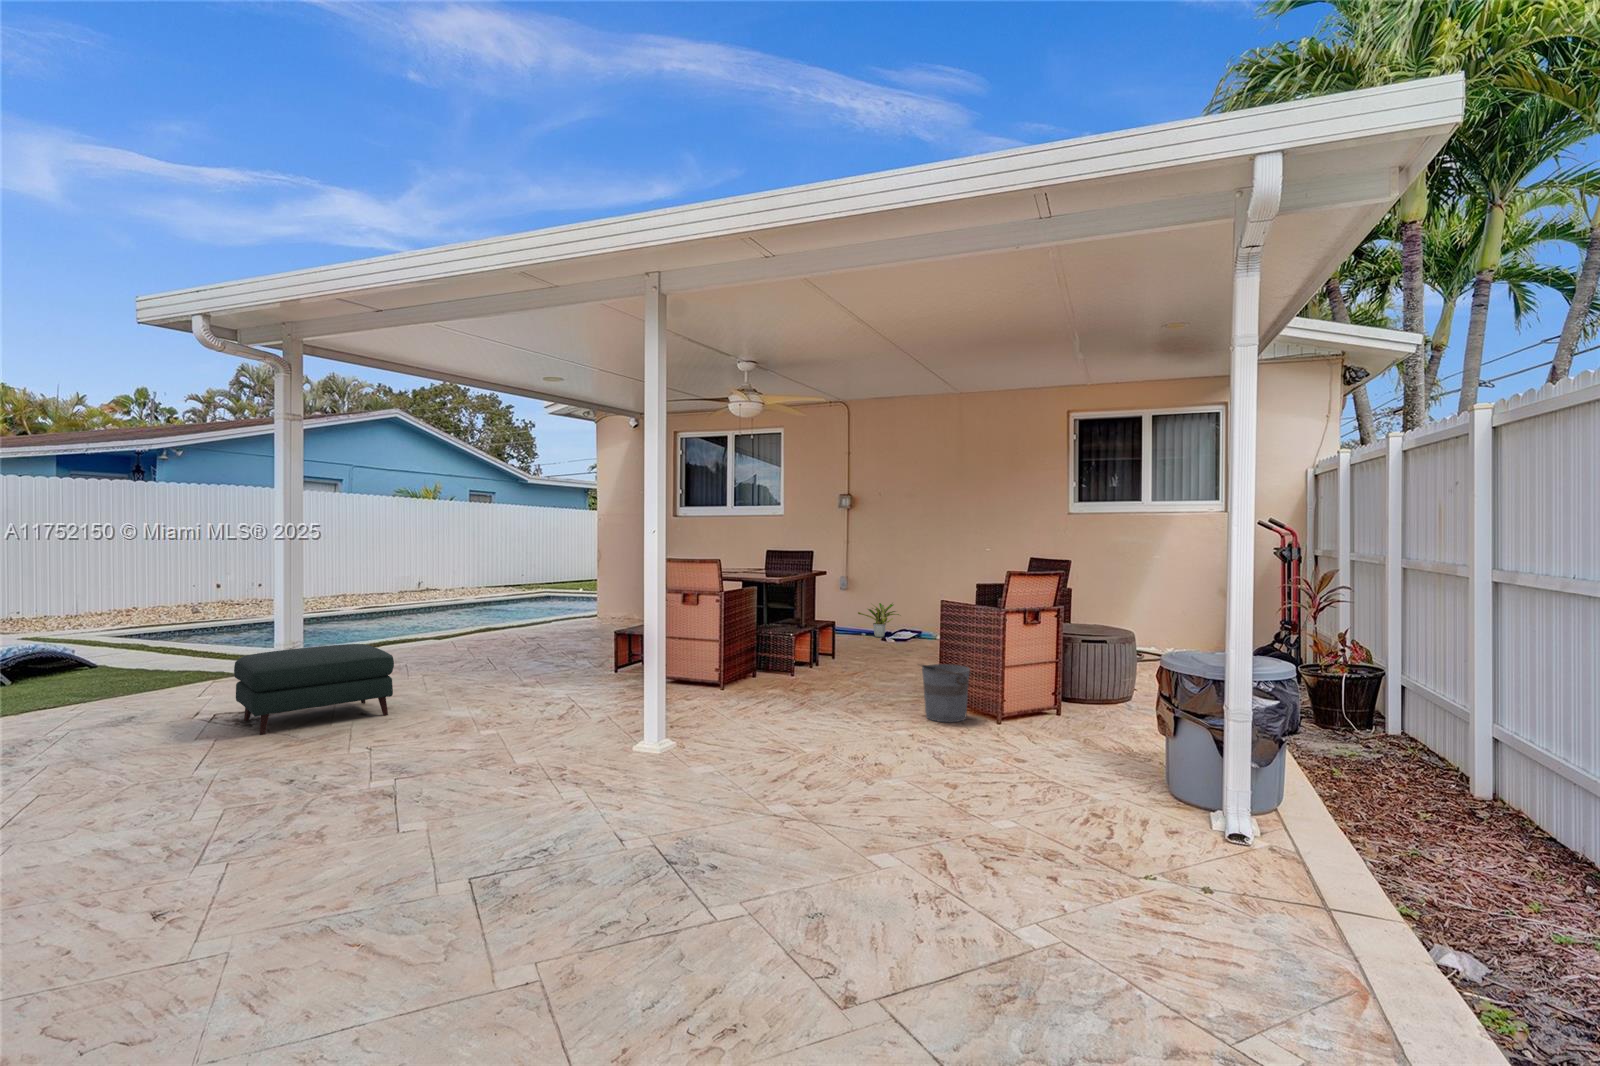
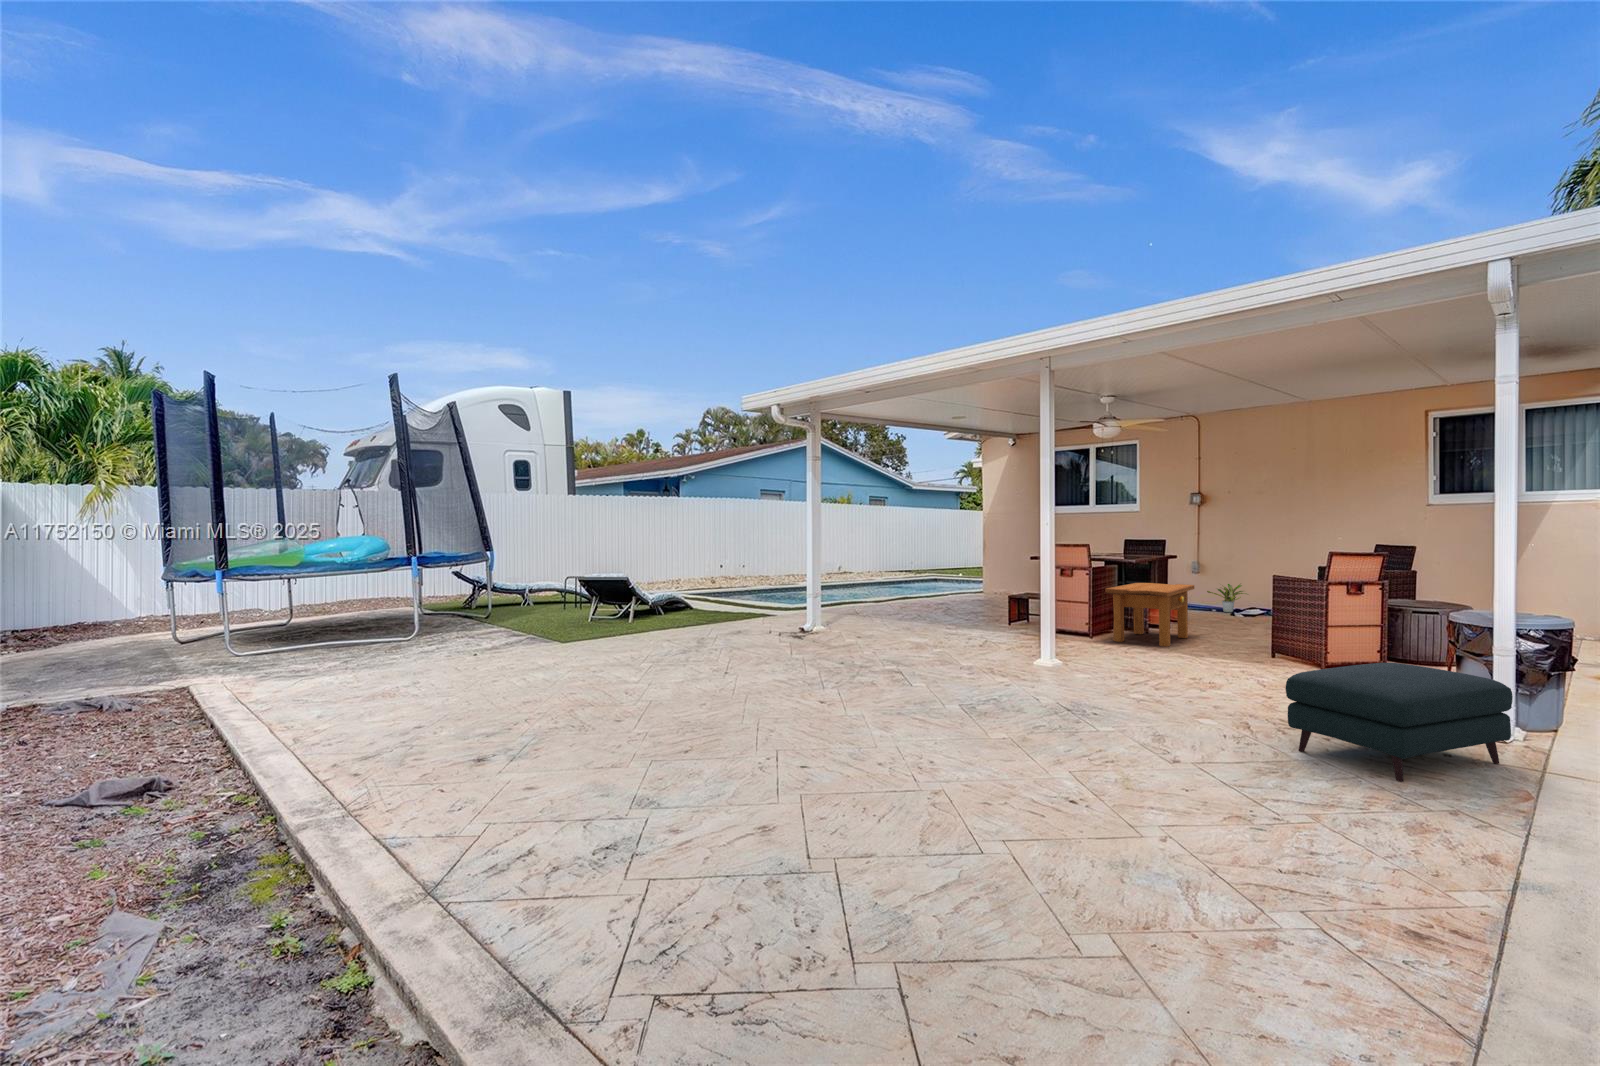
side table: none [740,609,848,698] -> present [1105,583,1194,646]
ottoman: present [234,644,394,735] -> present [1286,663,1513,782]
bucket: present [920,664,970,722] -> none [1250,622,1297,666]

